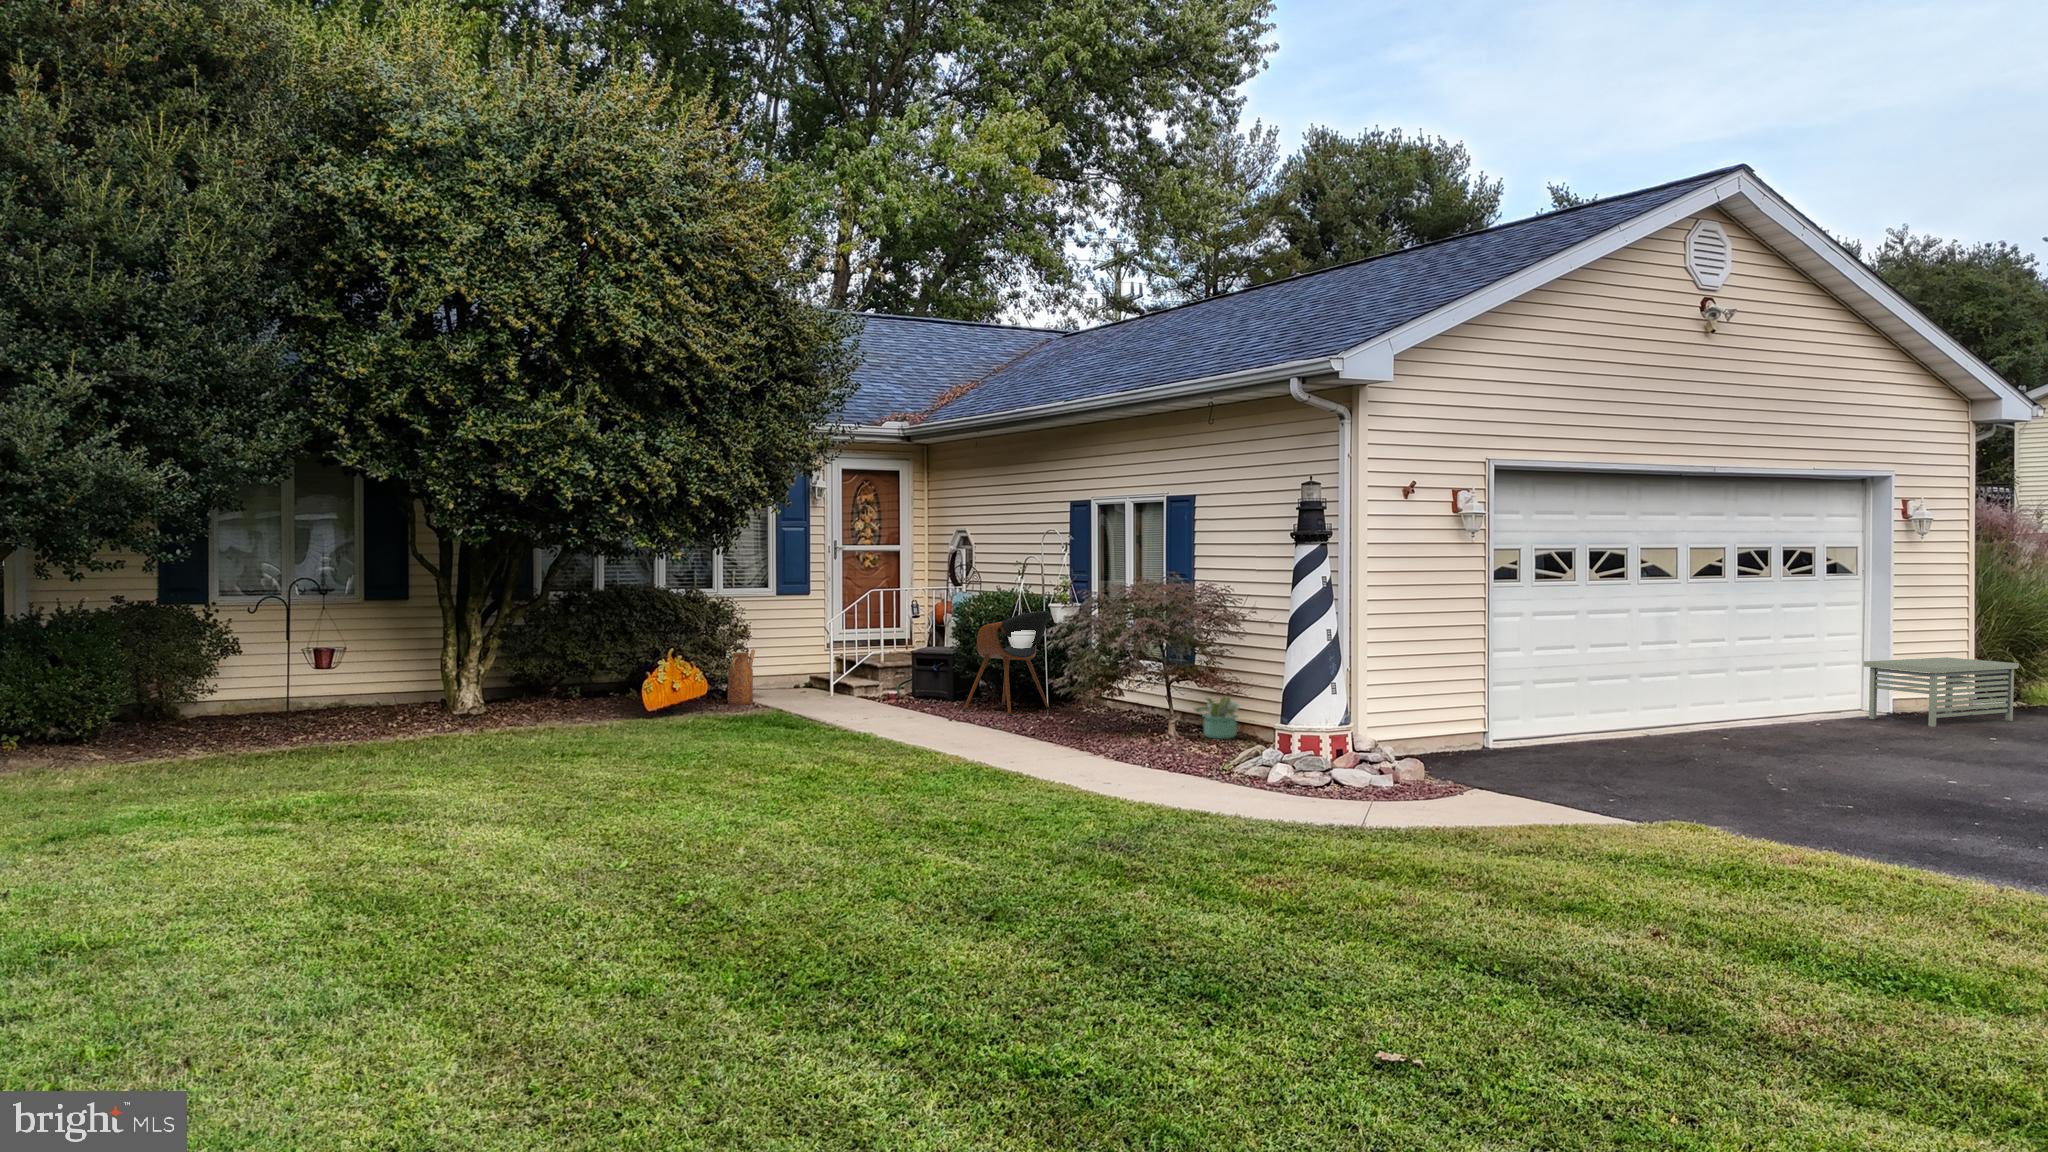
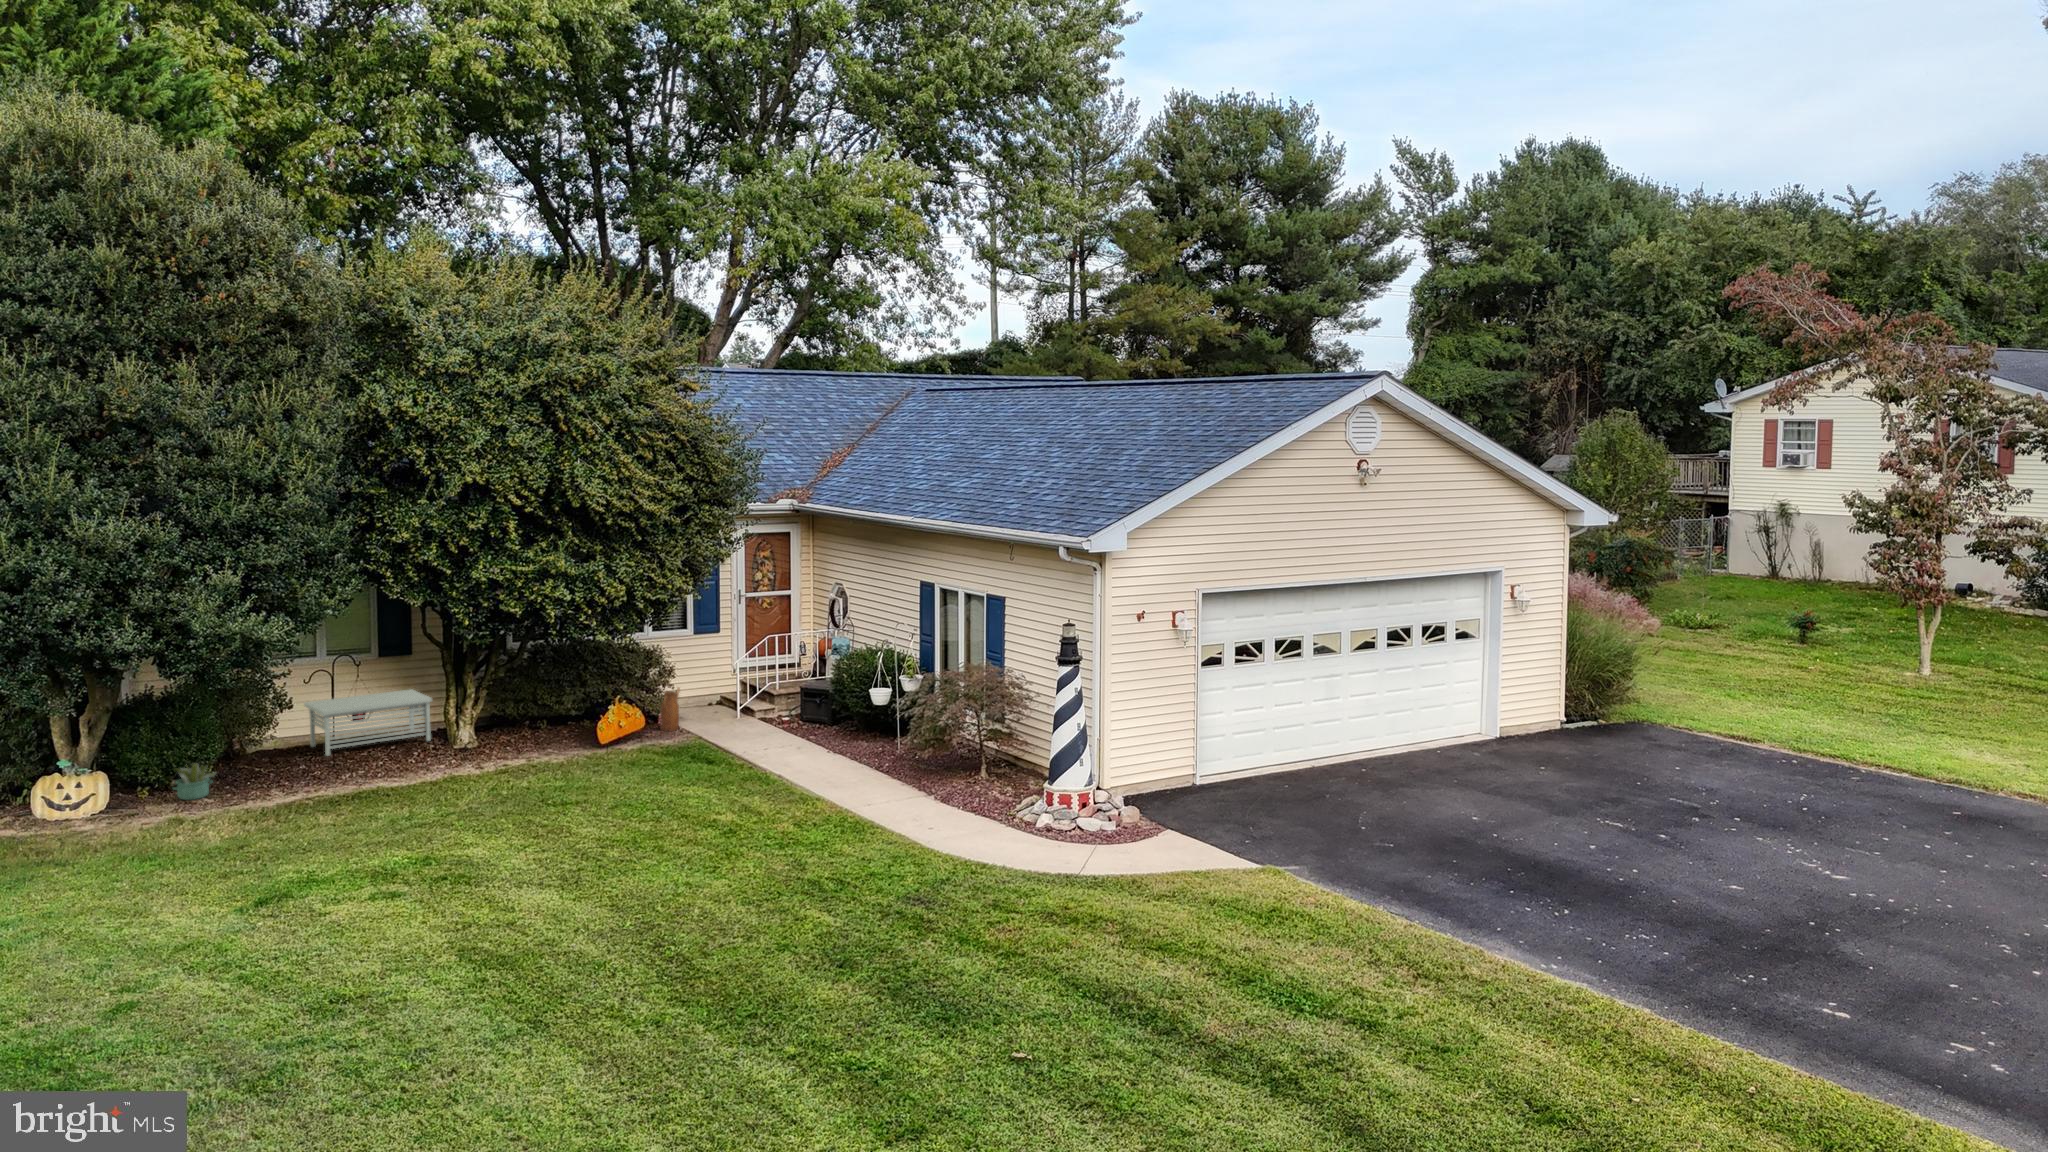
chair: present [963,611,1051,716] -> none [837,667,902,746]
storage bench: present [1864,657,2019,727] -> present [304,689,432,756]
decorative plant: present [1194,696,1240,739] -> present [173,763,215,800]

